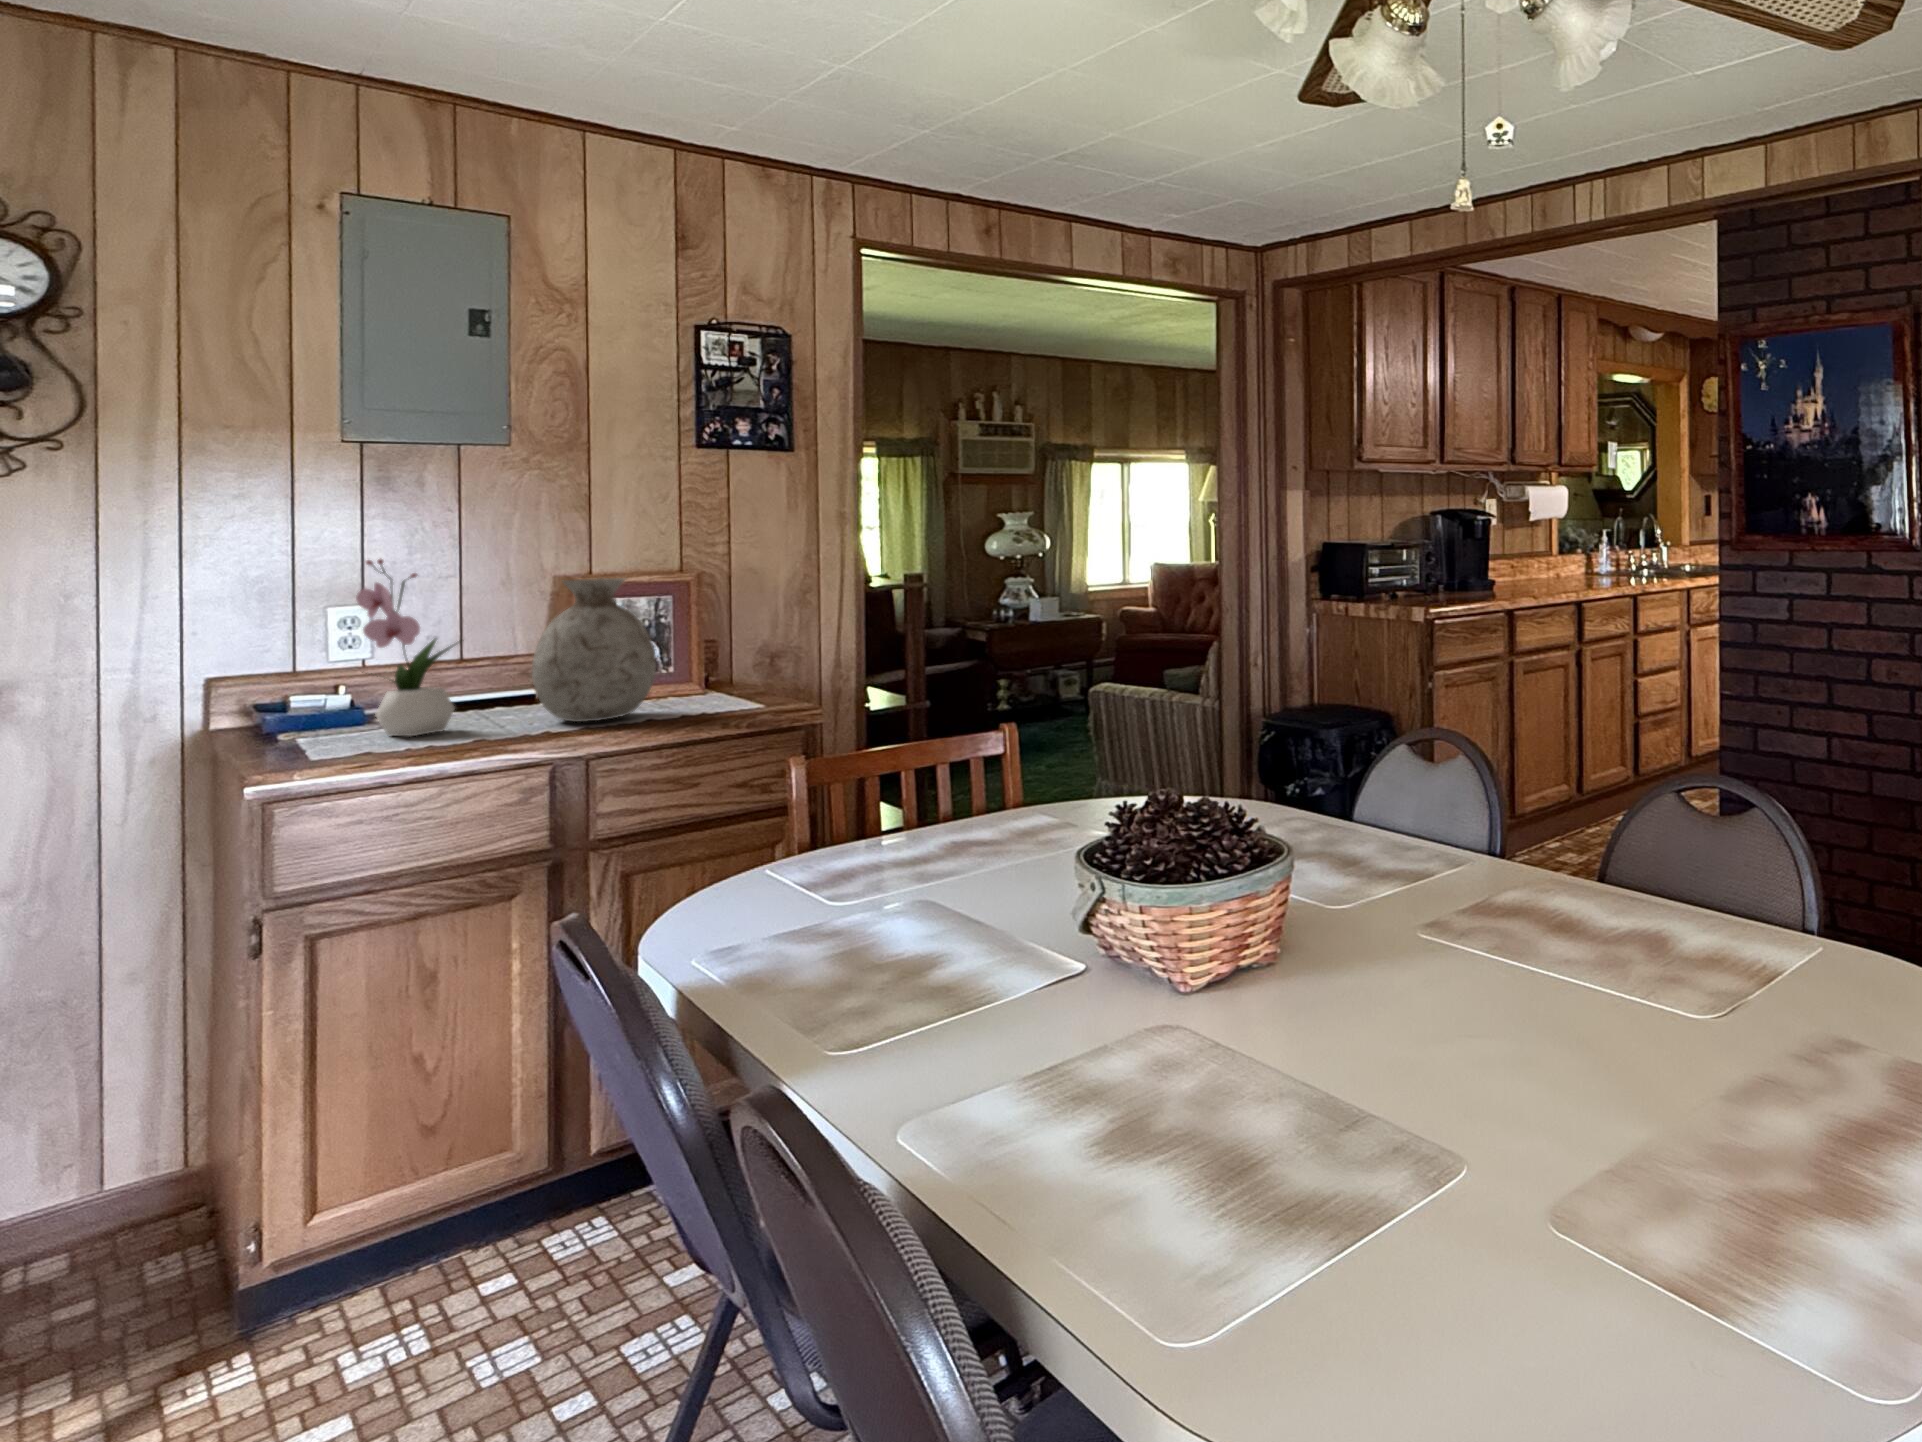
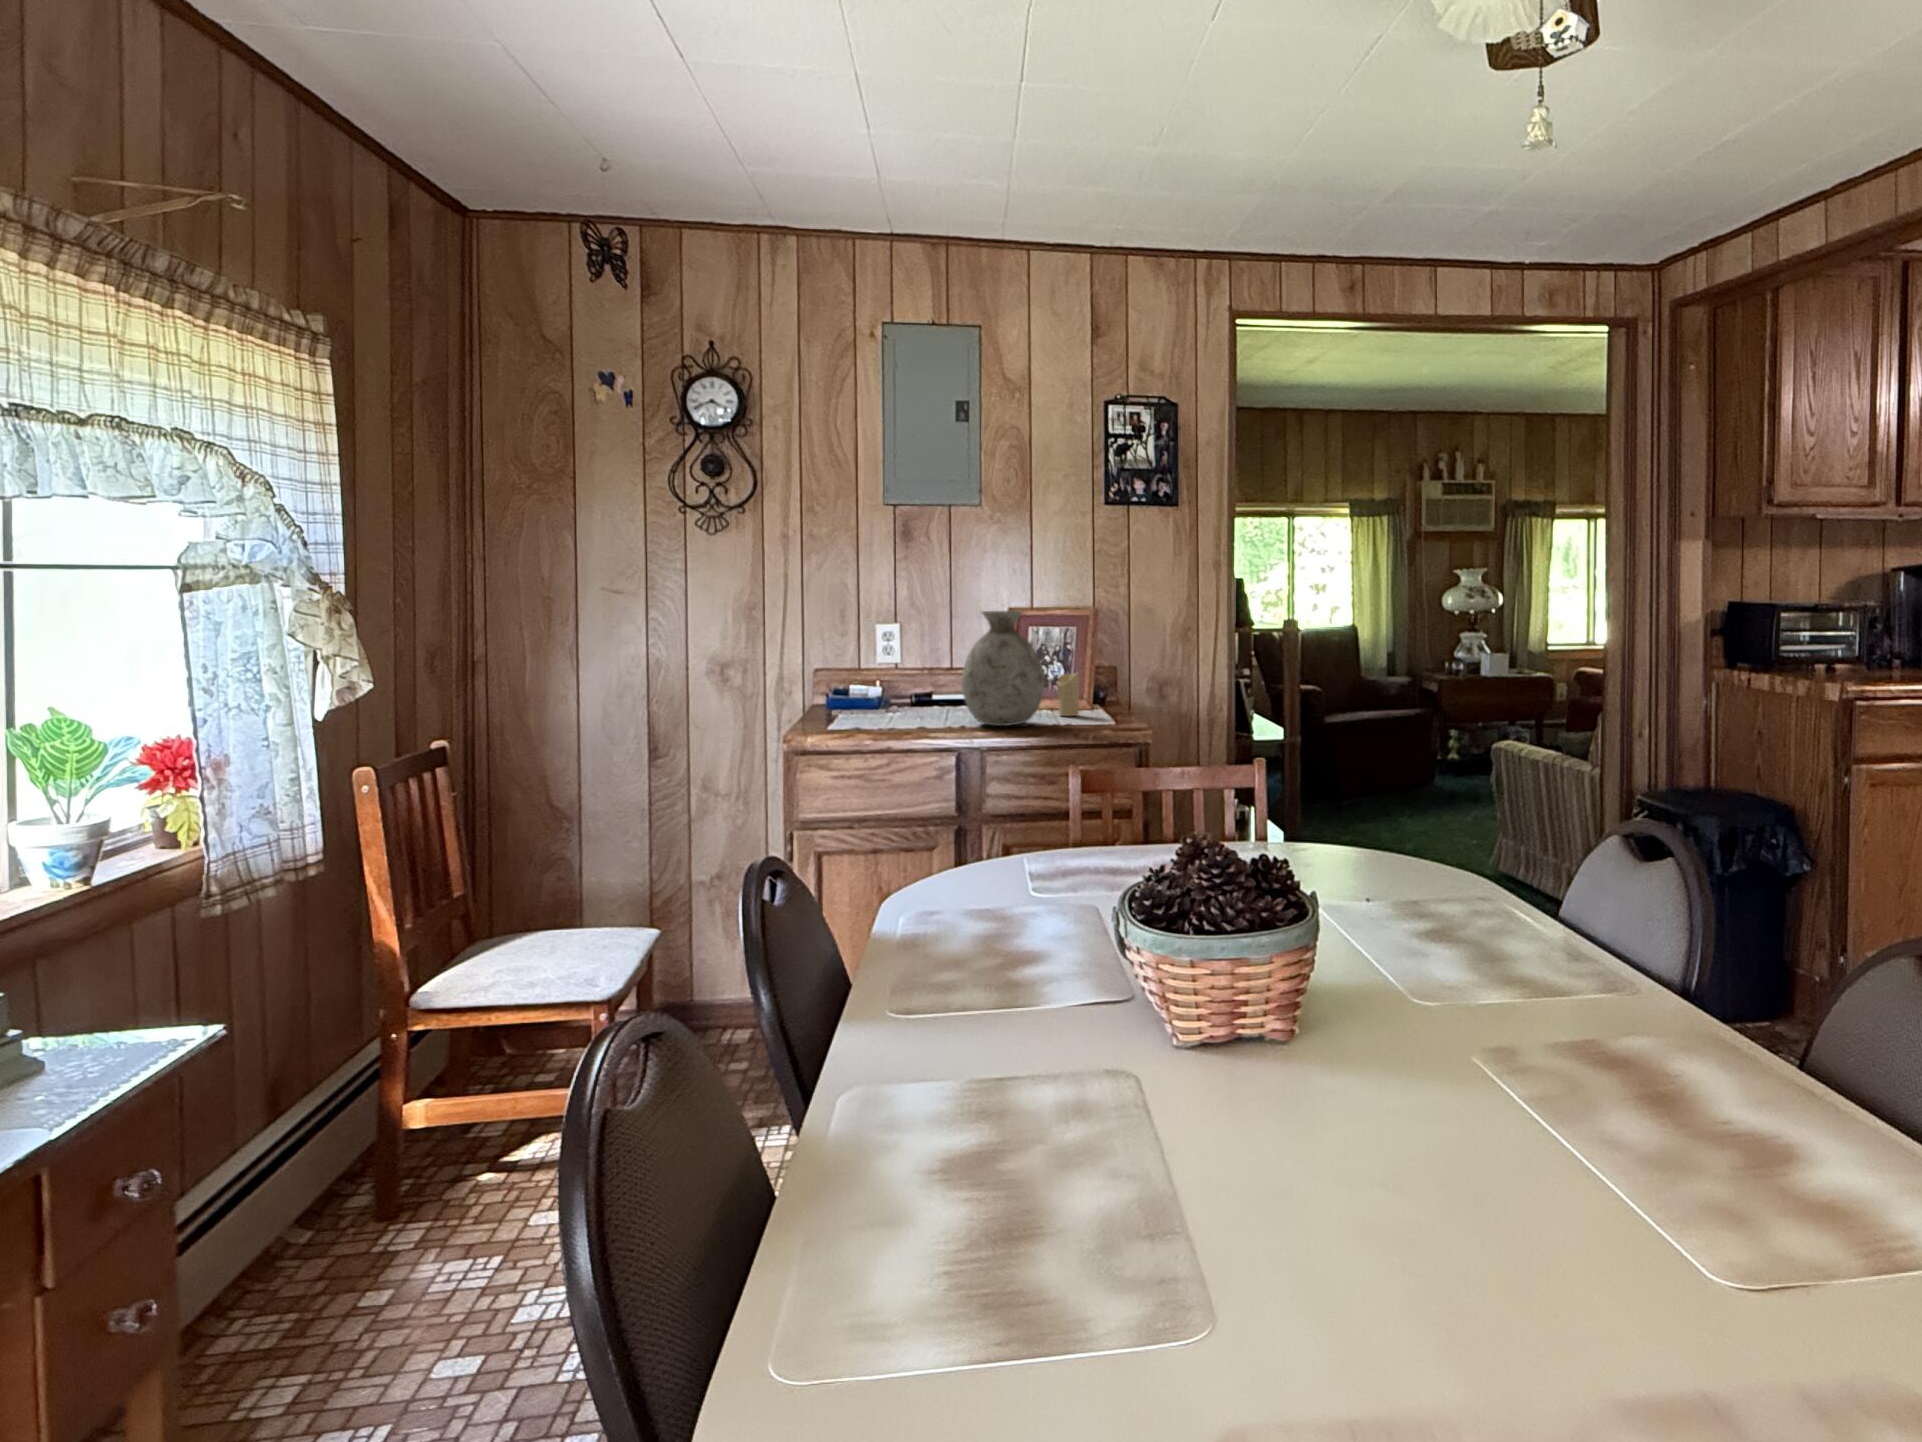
flower arrangement: present [356,559,457,737] -> none [857,590,920,725]
candle: none [657,648,687,702] -> present [1058,673,1079,716]

